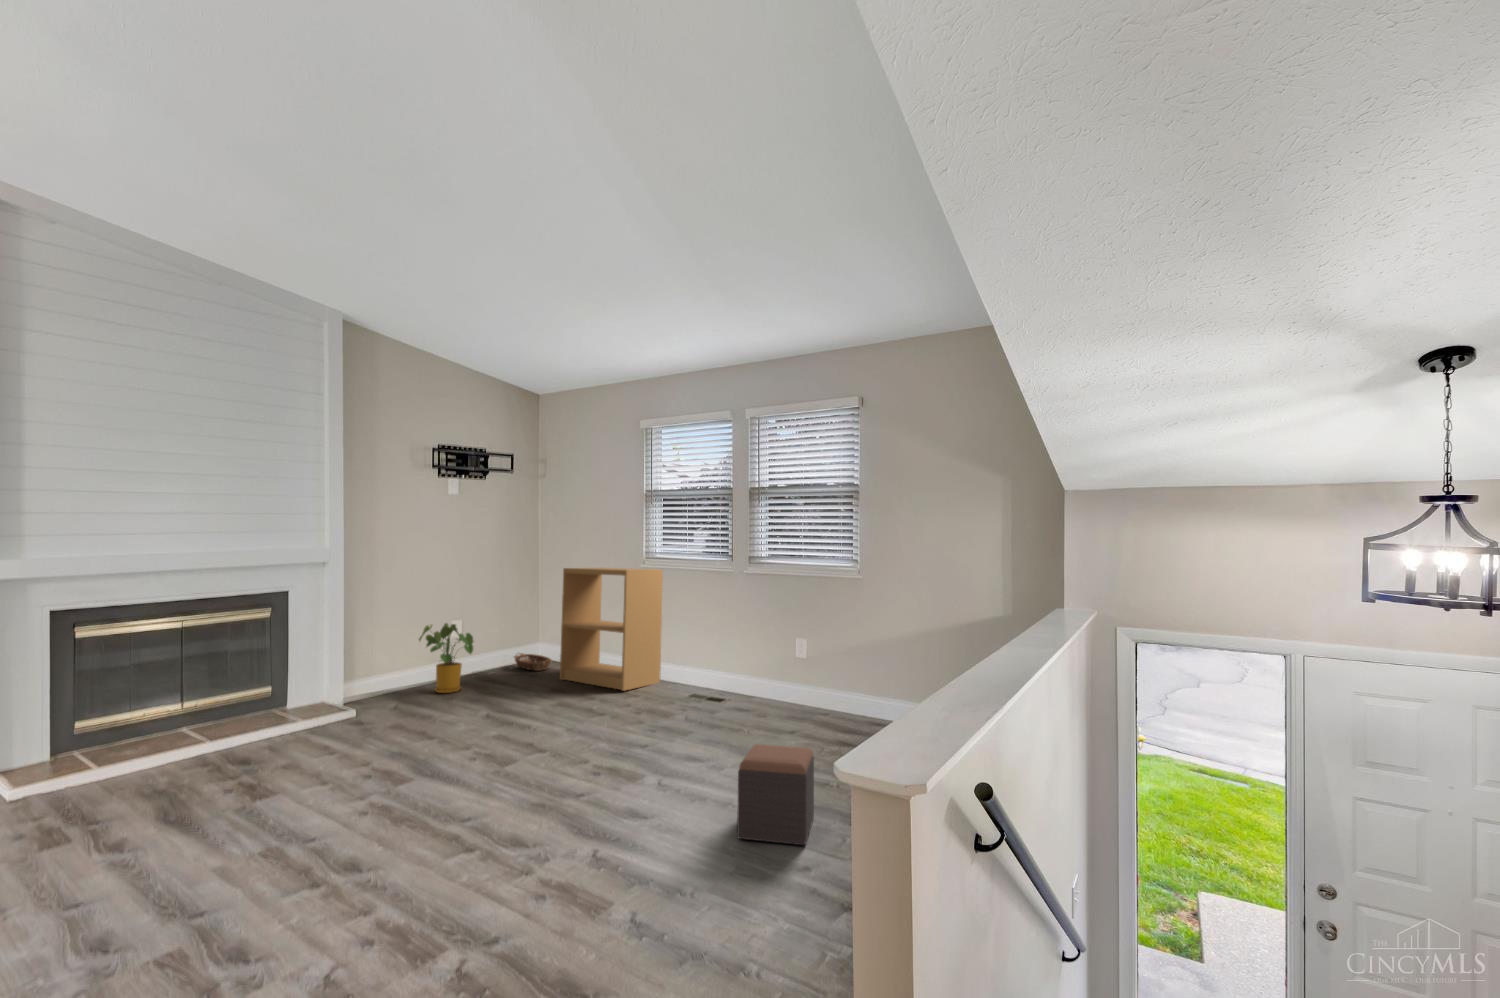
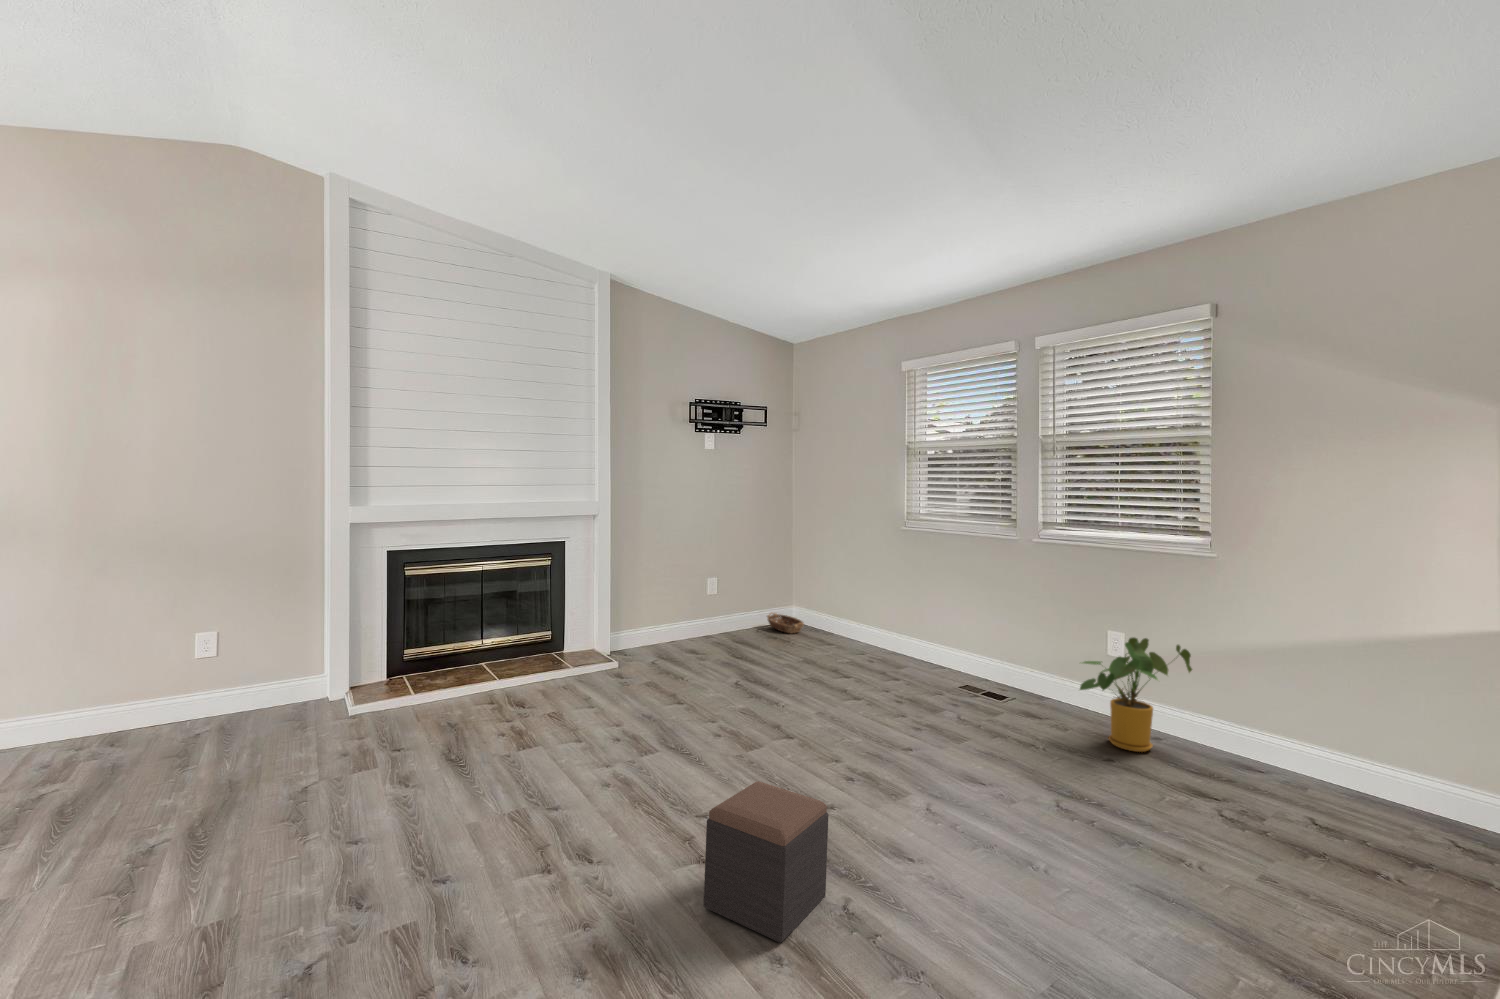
bookshelf: present [560,568,663,691] -> none [811,529,926,669]
house plant: present [419,623,473,693] -> present [1080,637,1192,752]
footstool: present [737,744,814,845] -> present [704,781,829,943]

